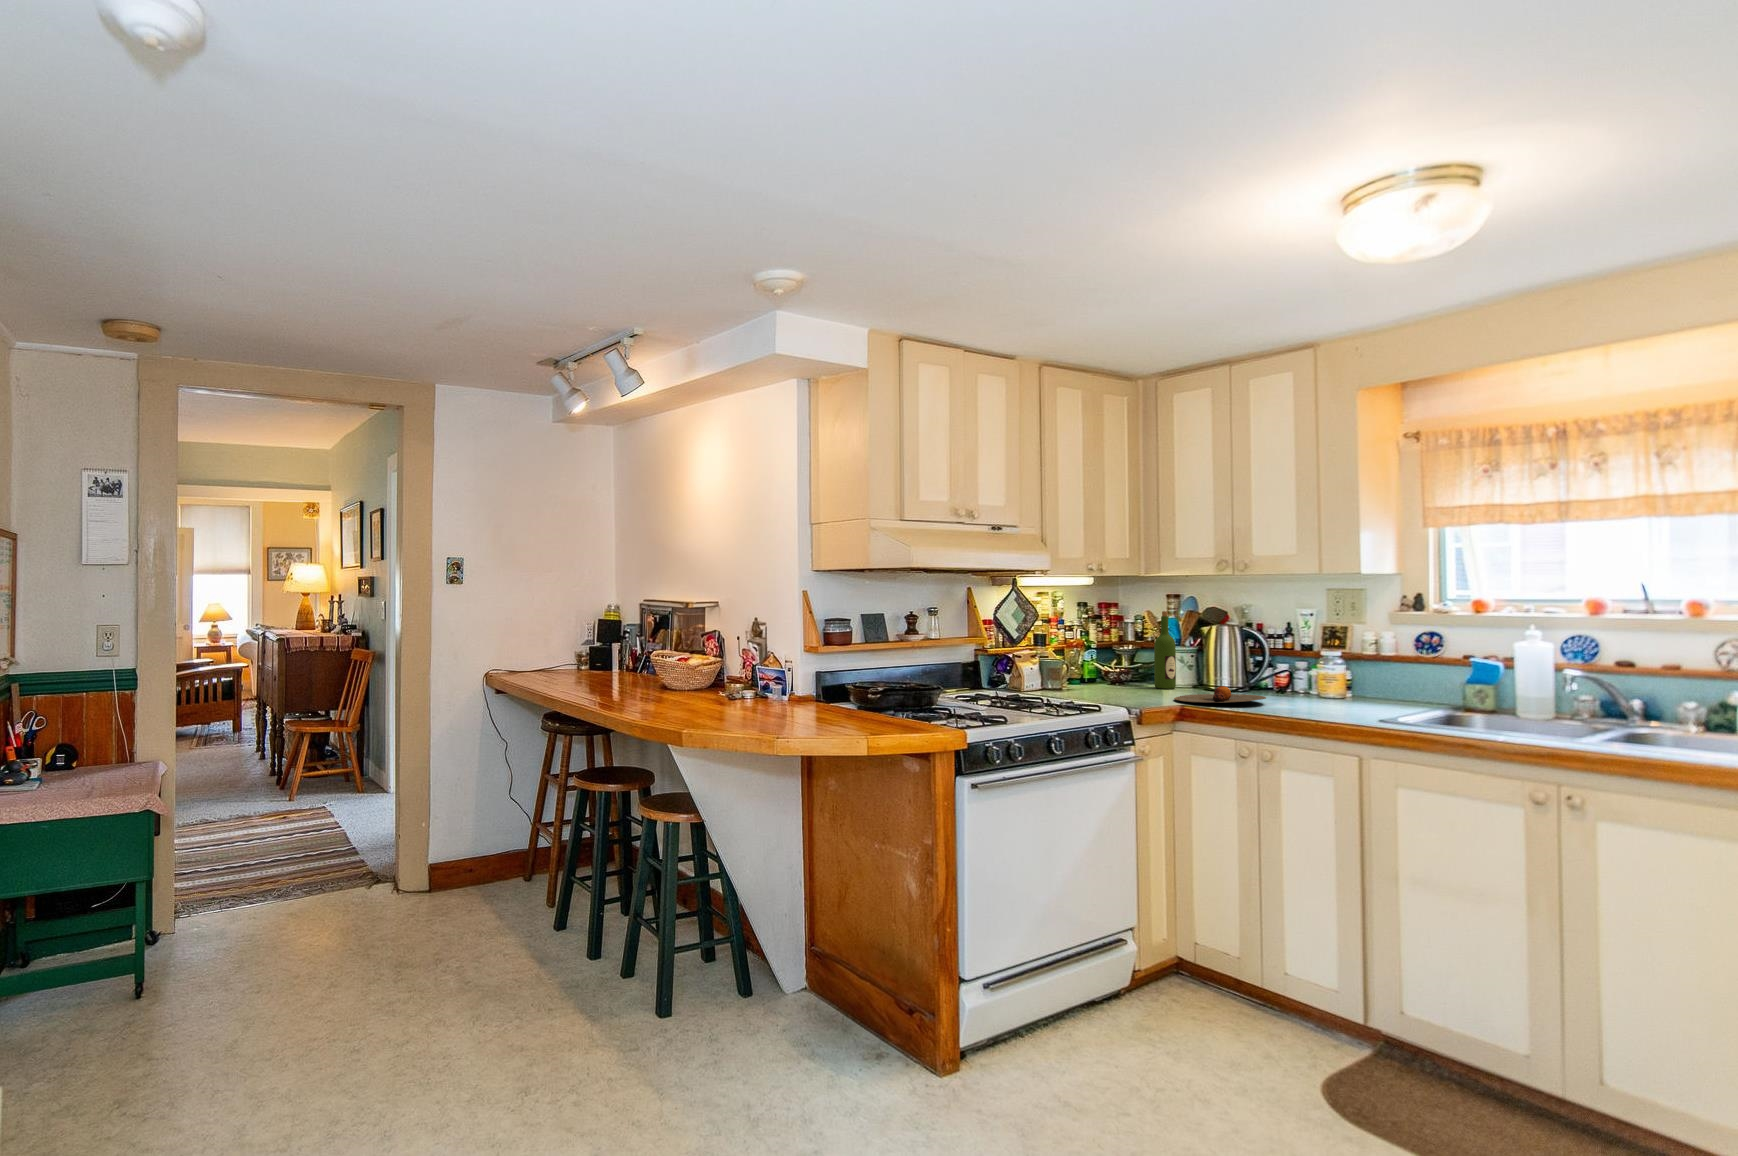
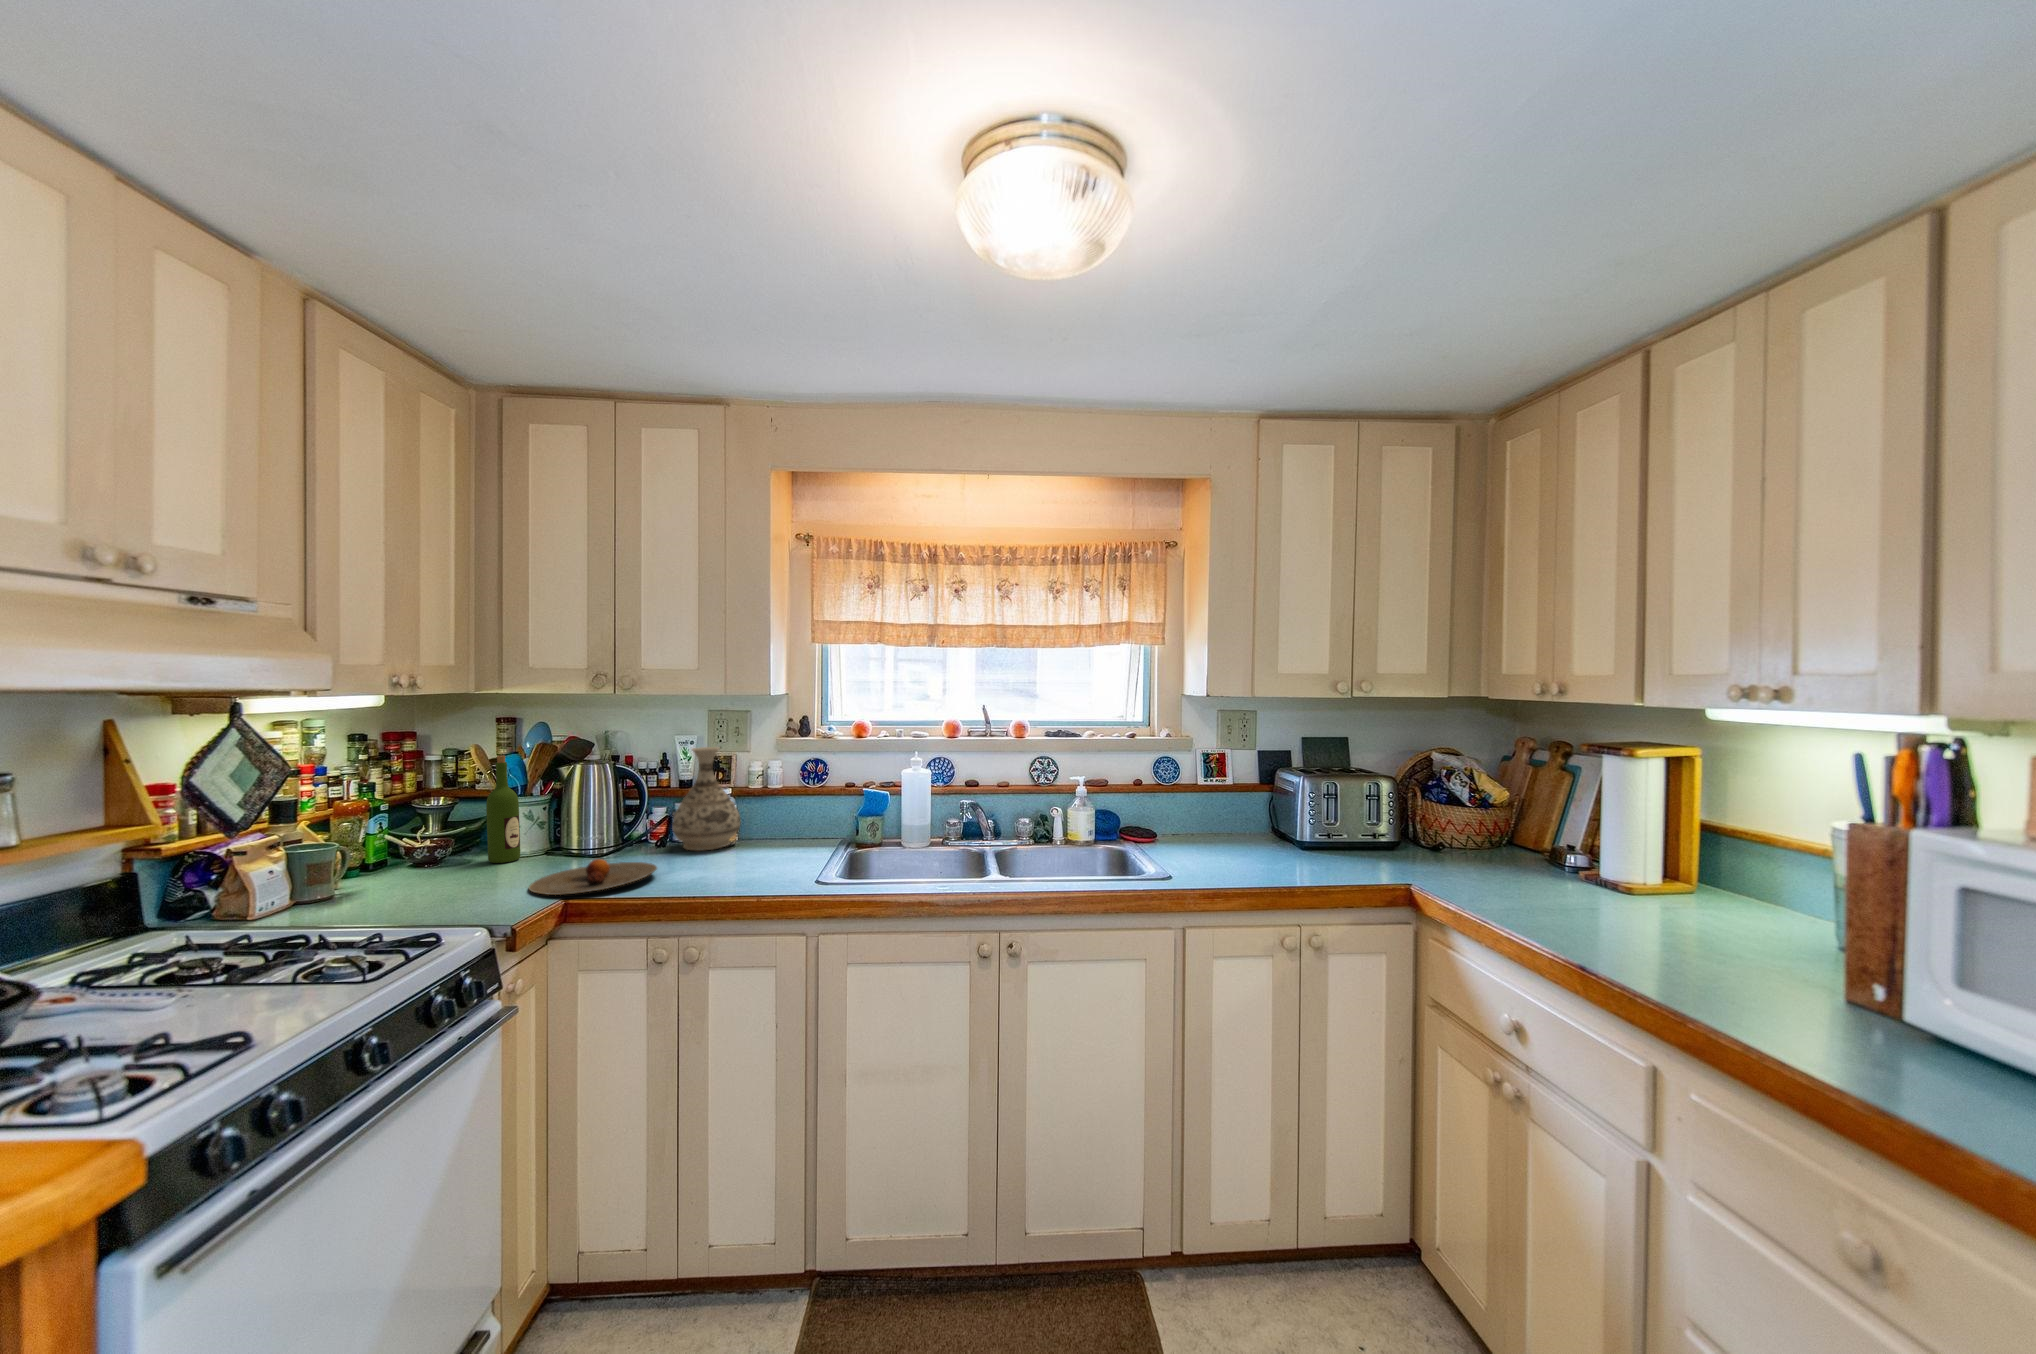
vase: none [1288,614,1348,699] -> present [672,747,740,851]

